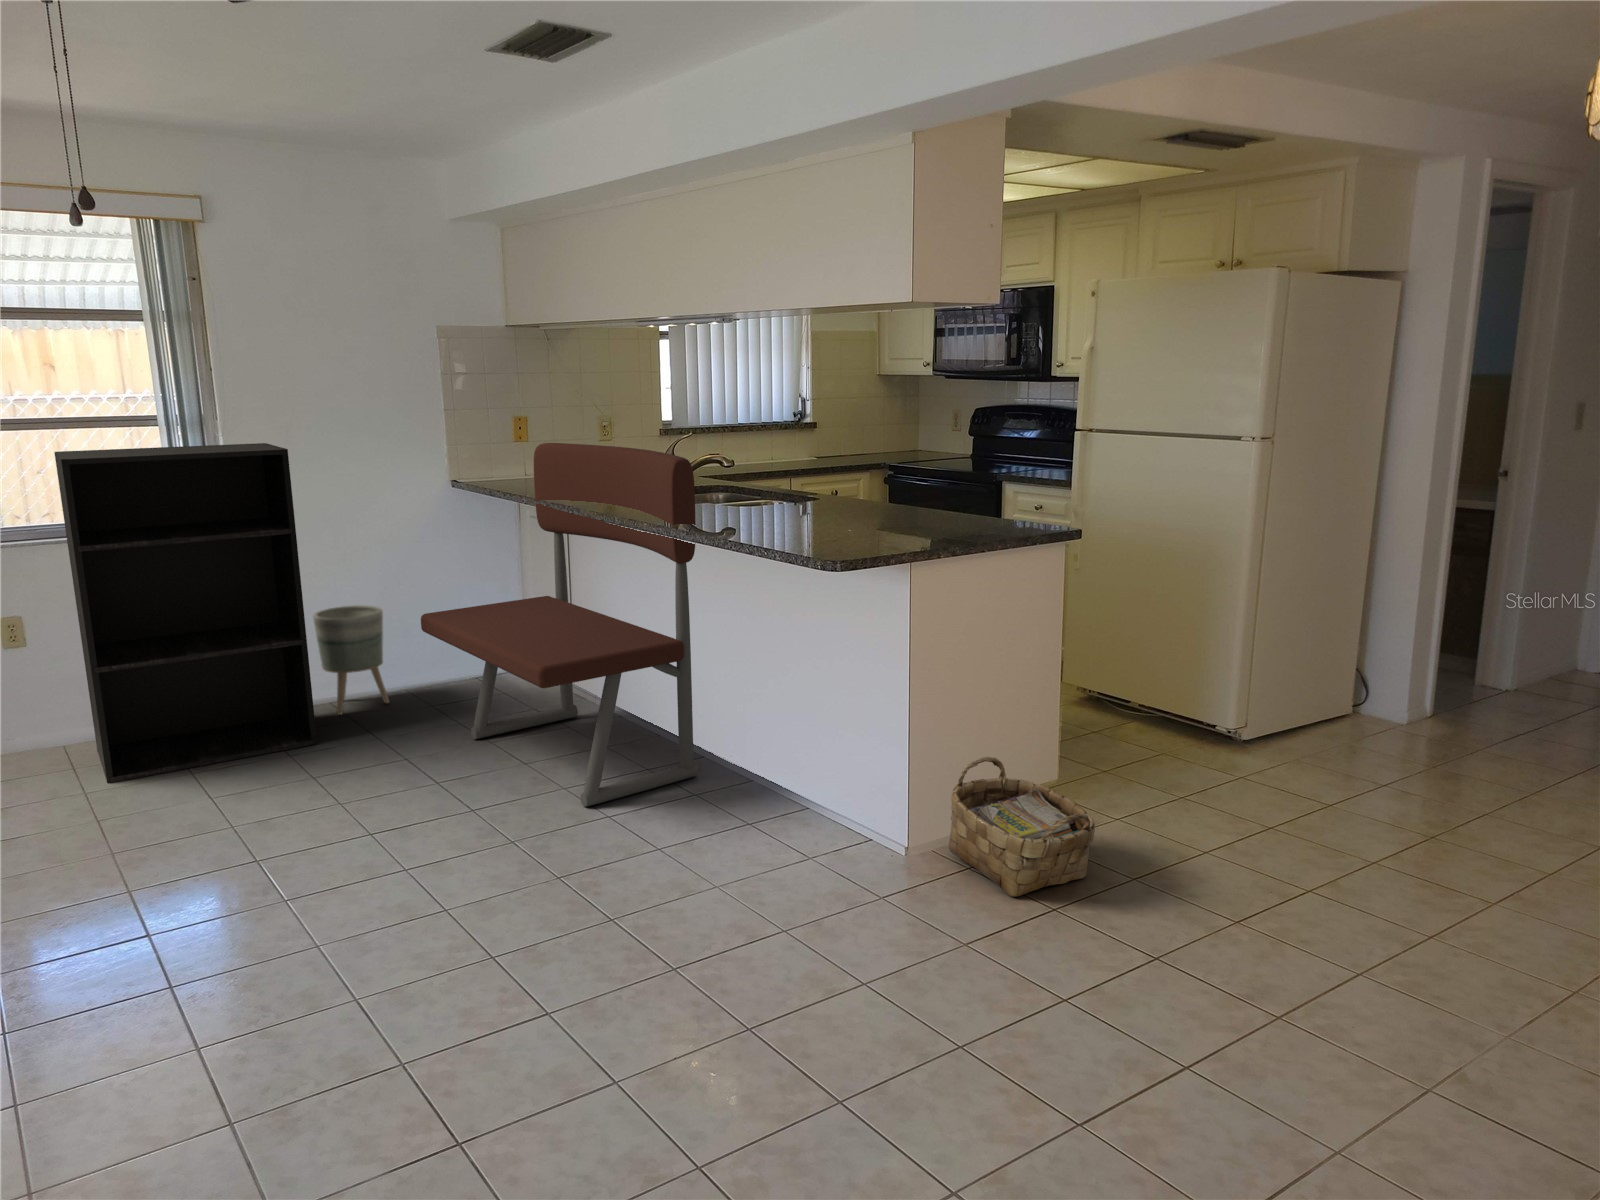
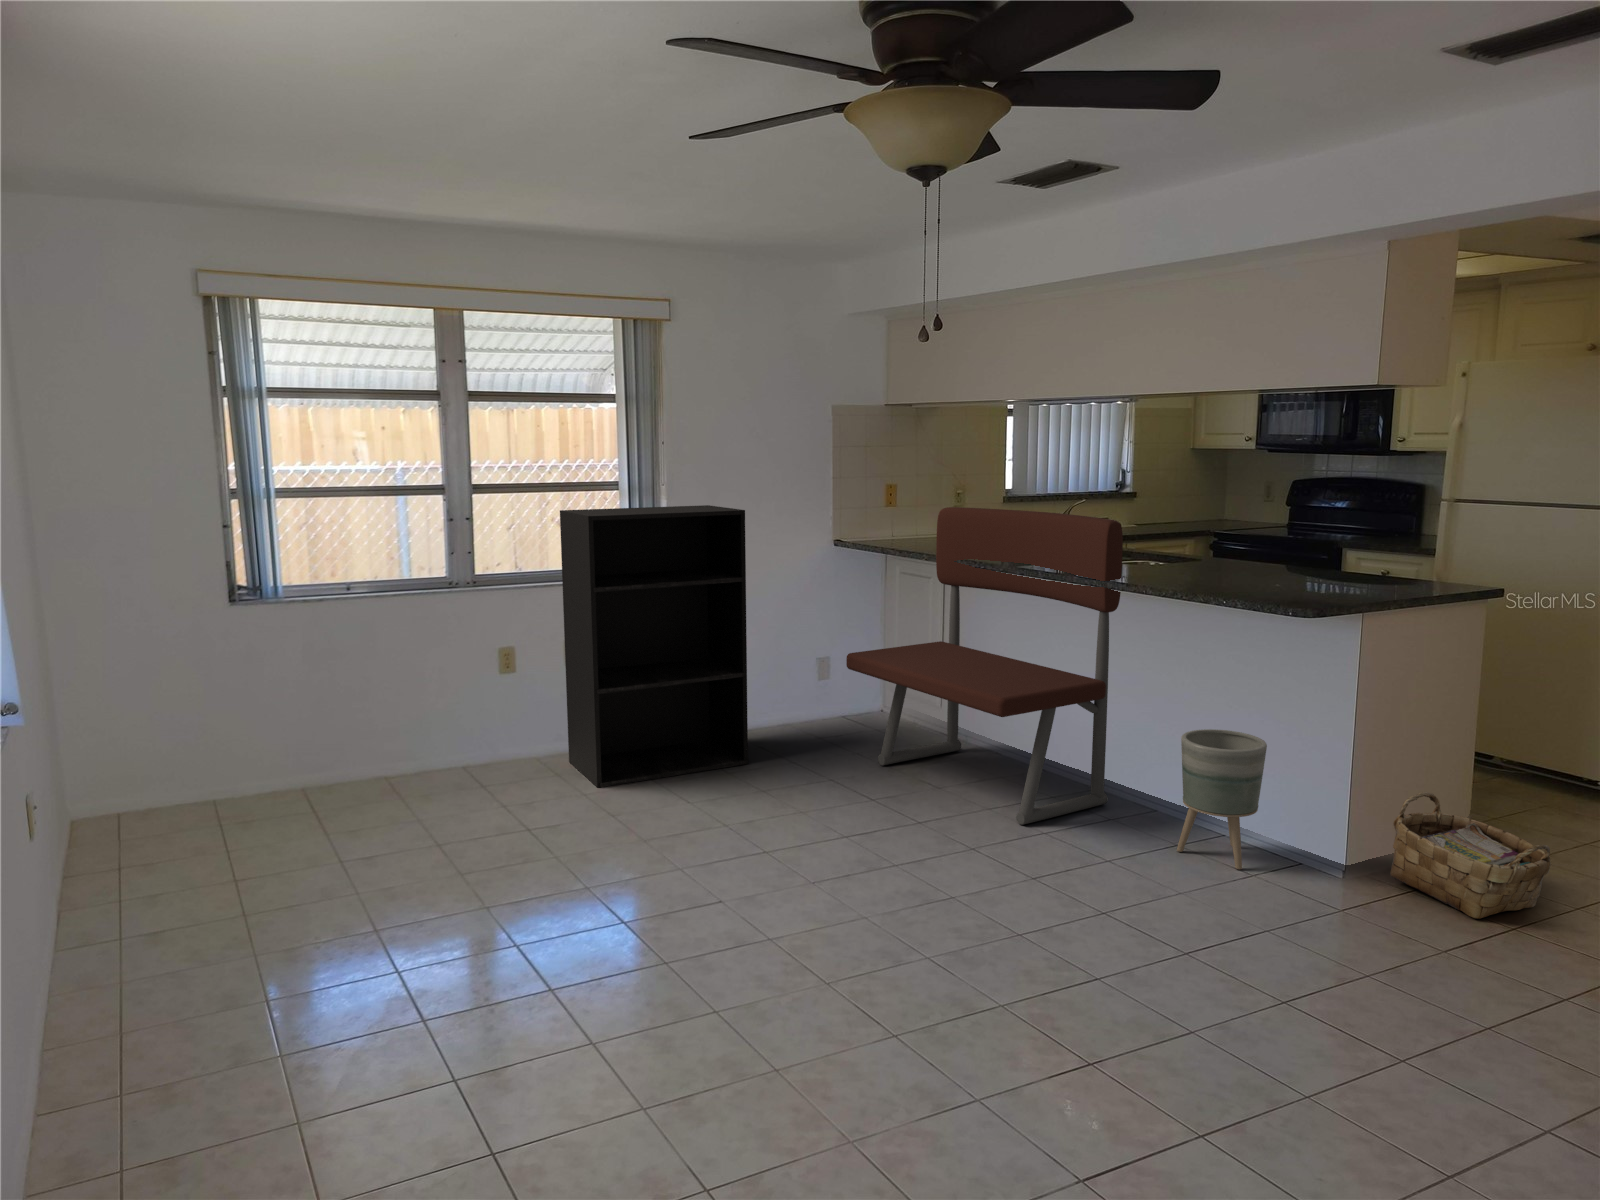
planter: present [313,605,389,715] -> present [1177,729,1267,869]

